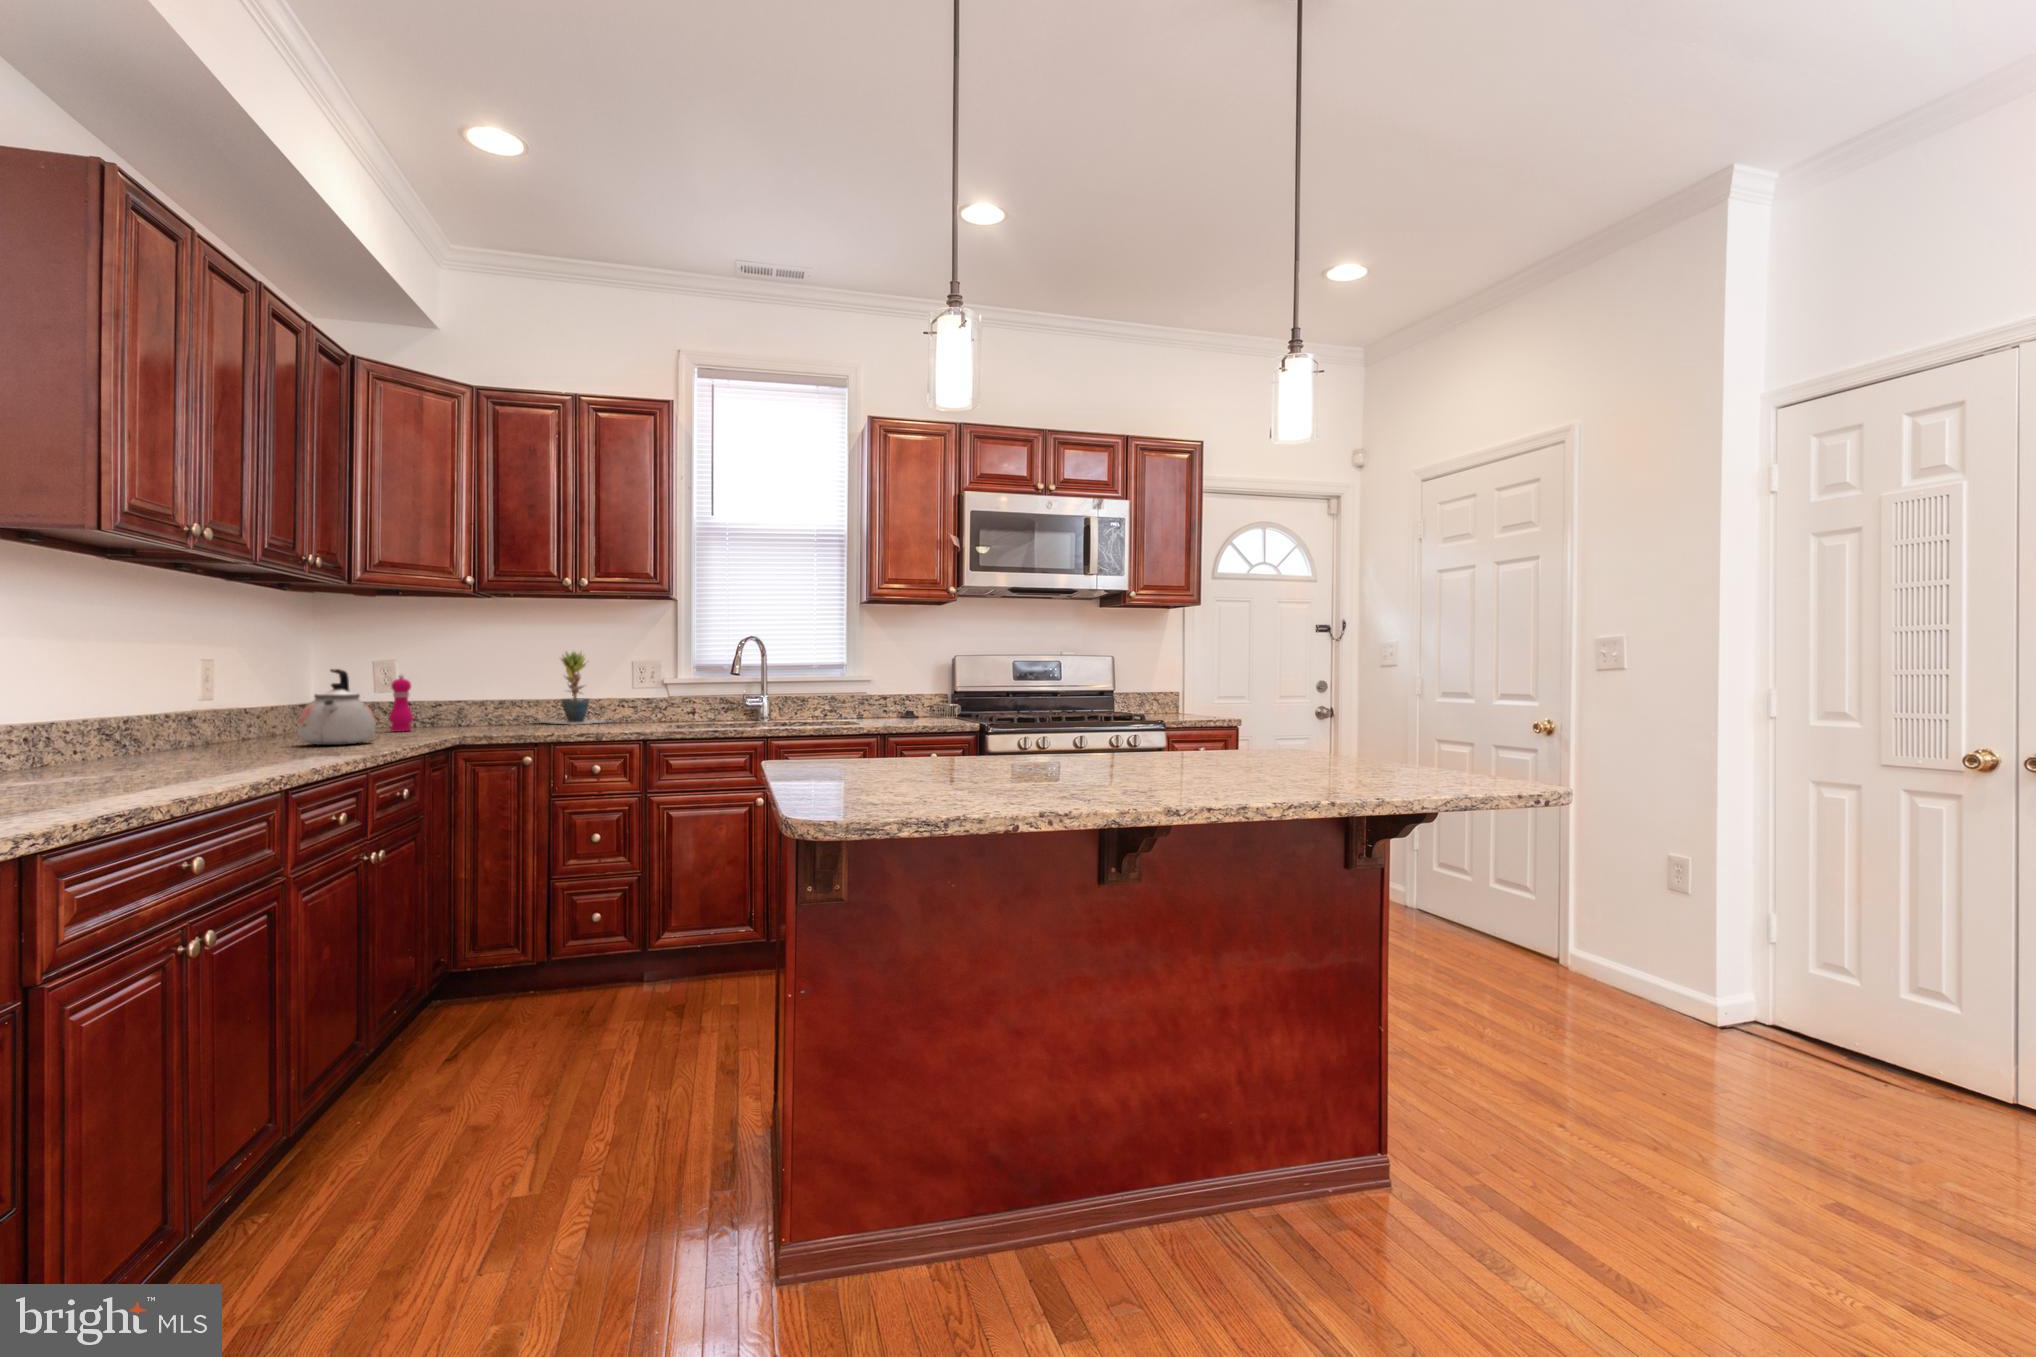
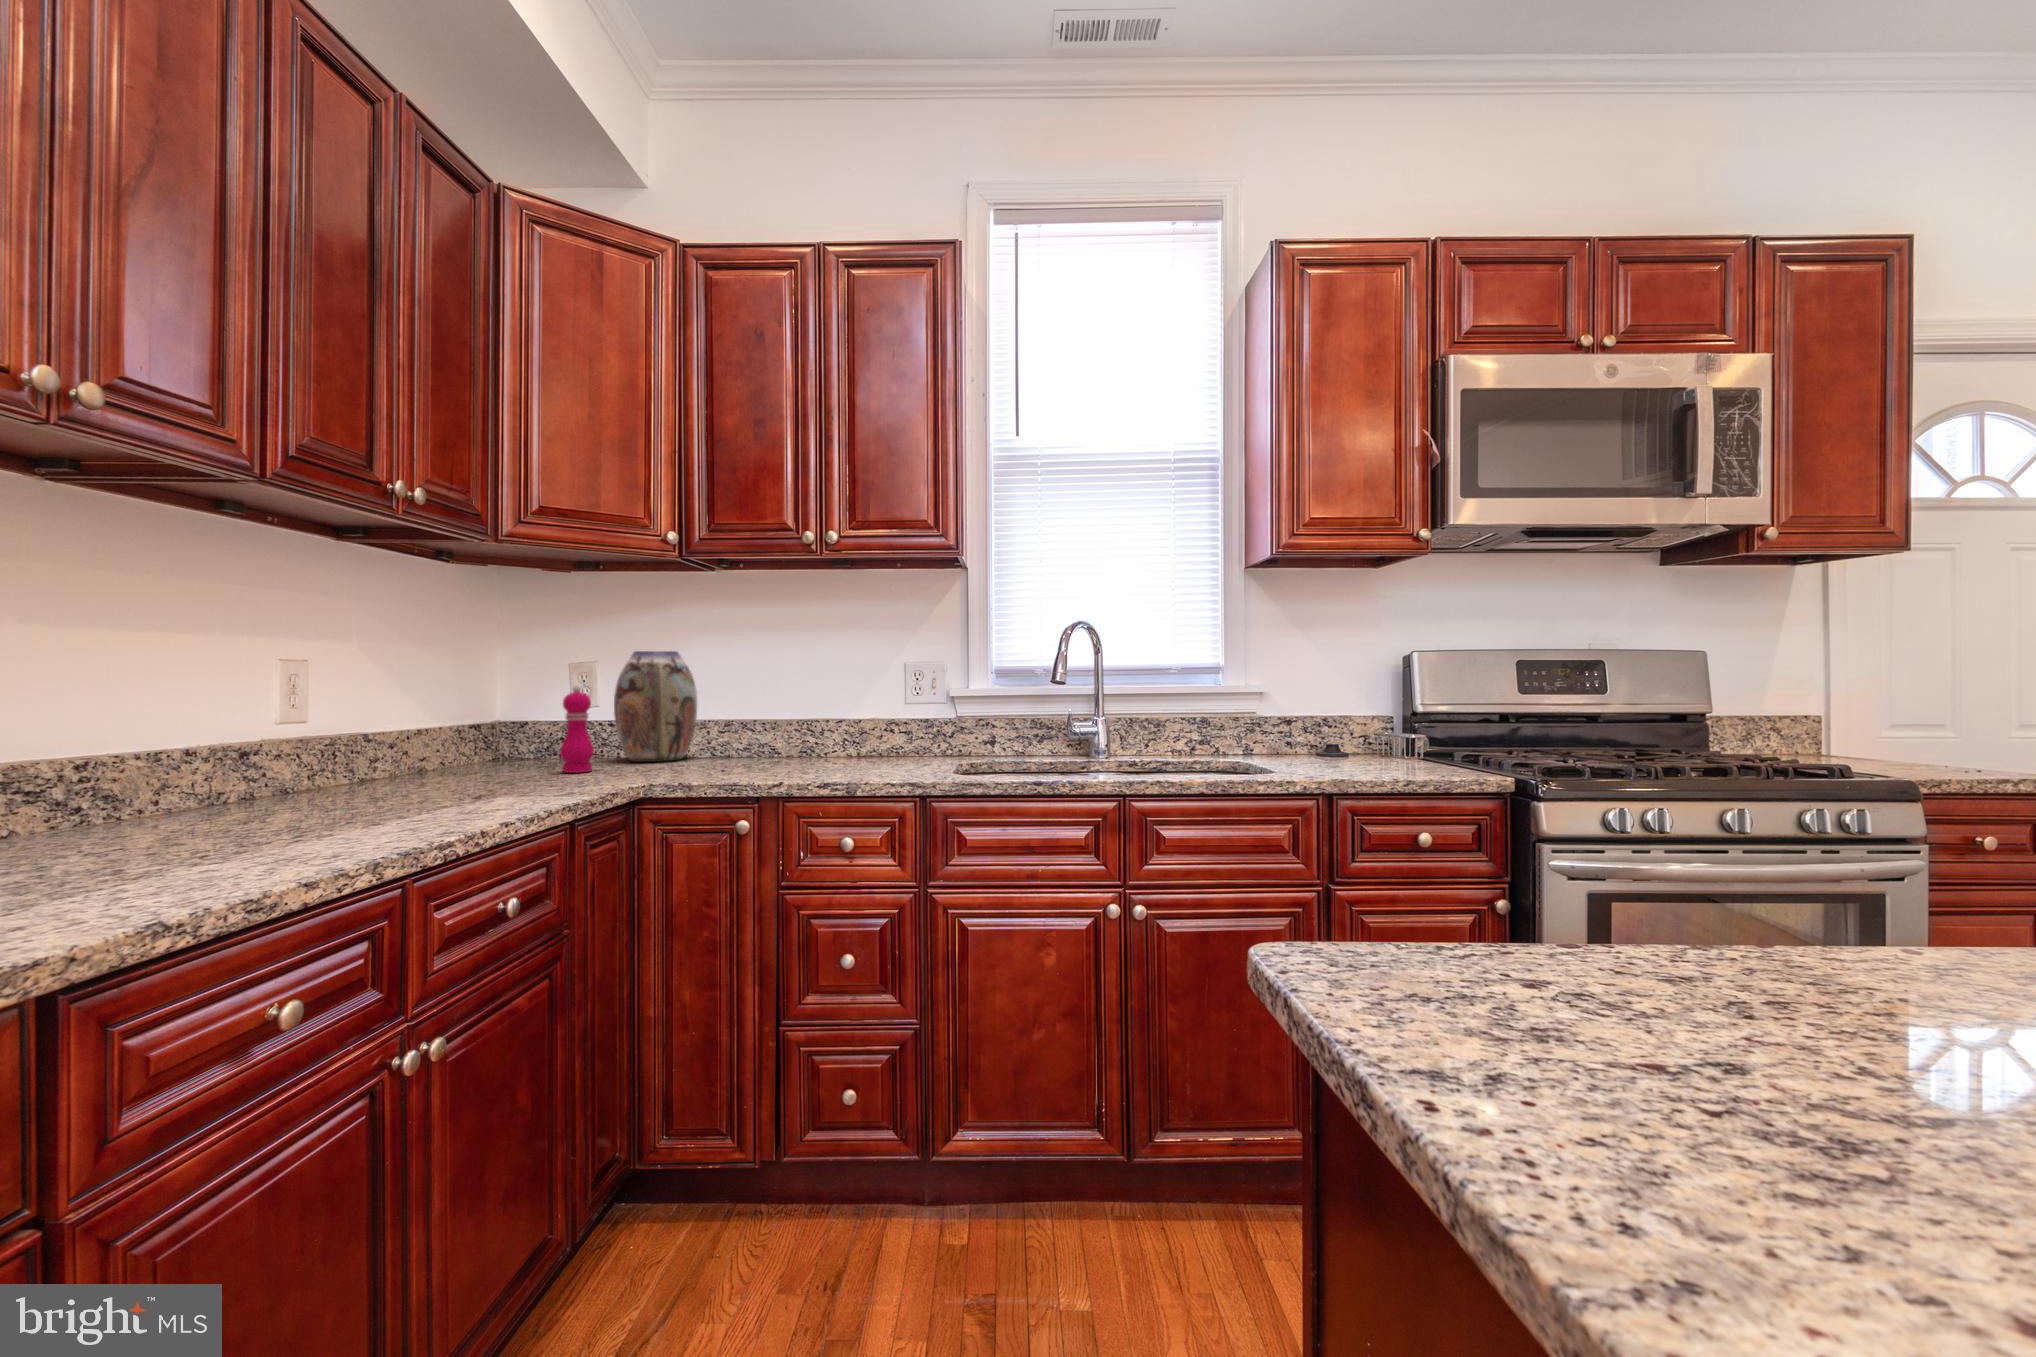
vase: none [418,652,479,727] -> present [614,651,697,762]
potted plant: present [536,652,605,725] -> none [762,646,894,761]
kettle: present [297,669,376,745] -> none [351,685,481,818]

